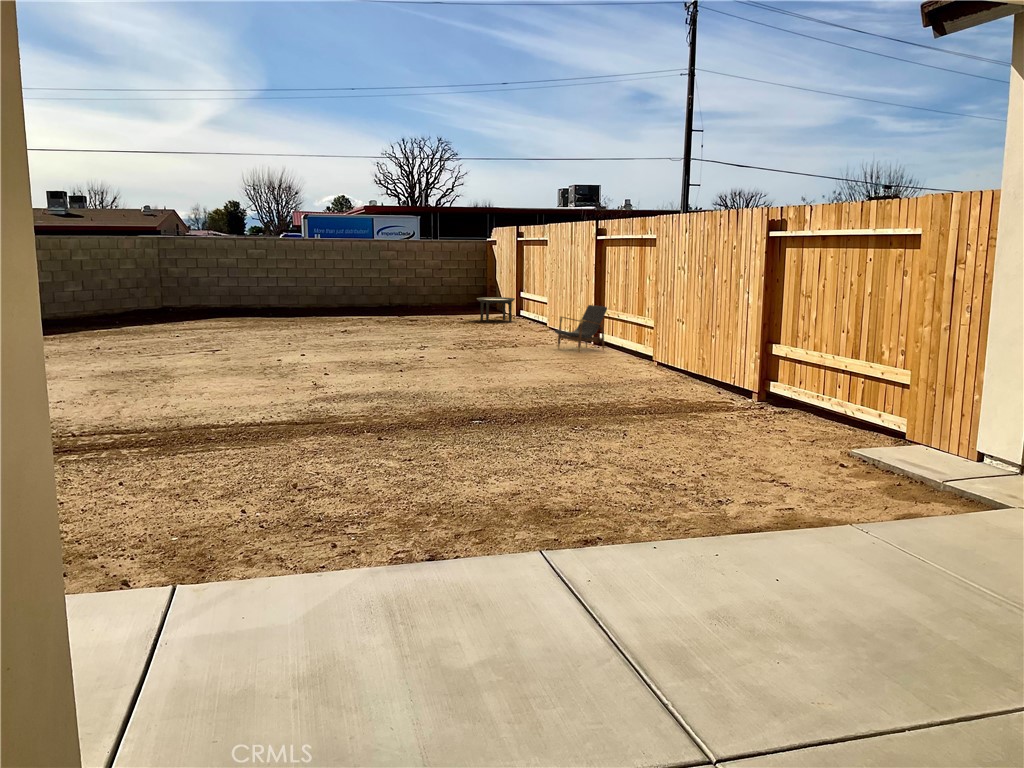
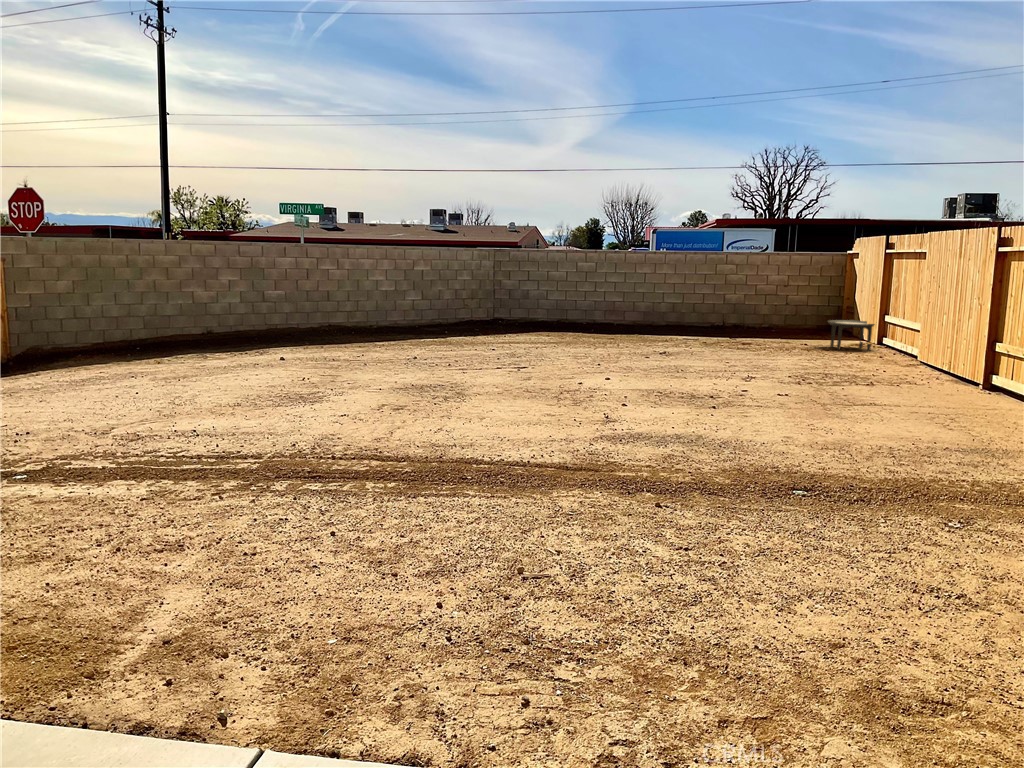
lounge chair: present [555,305,607,353] -> none [928,337,1009,400]

